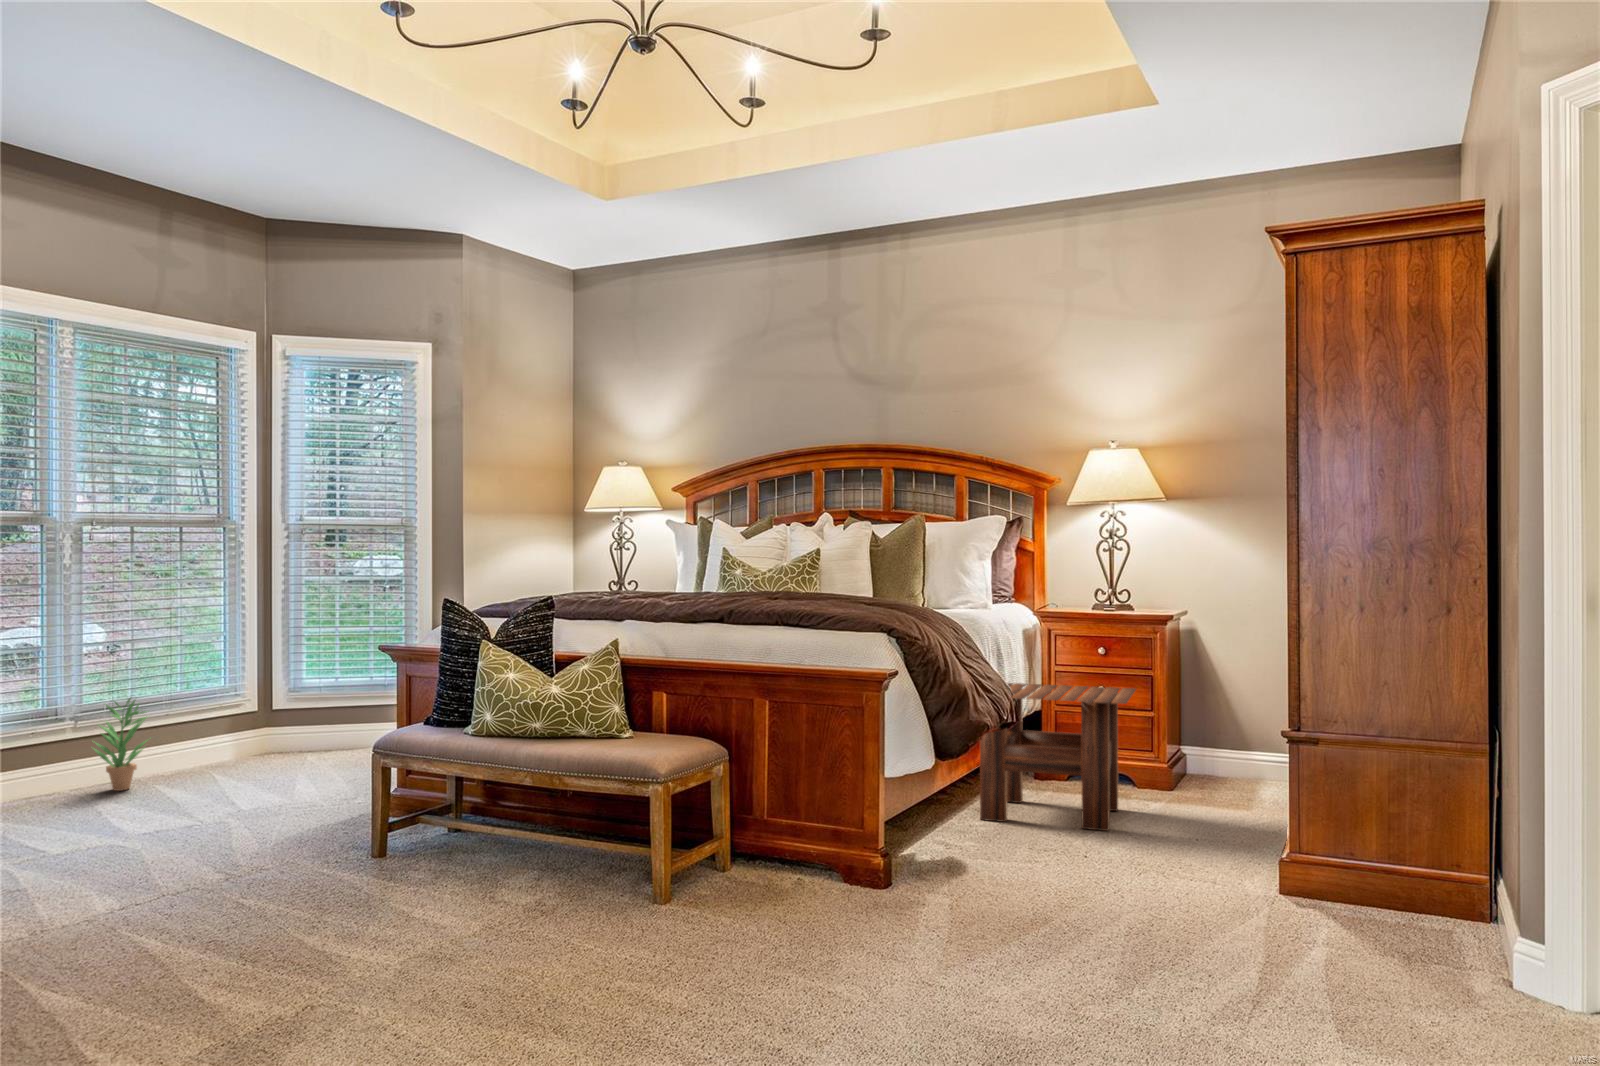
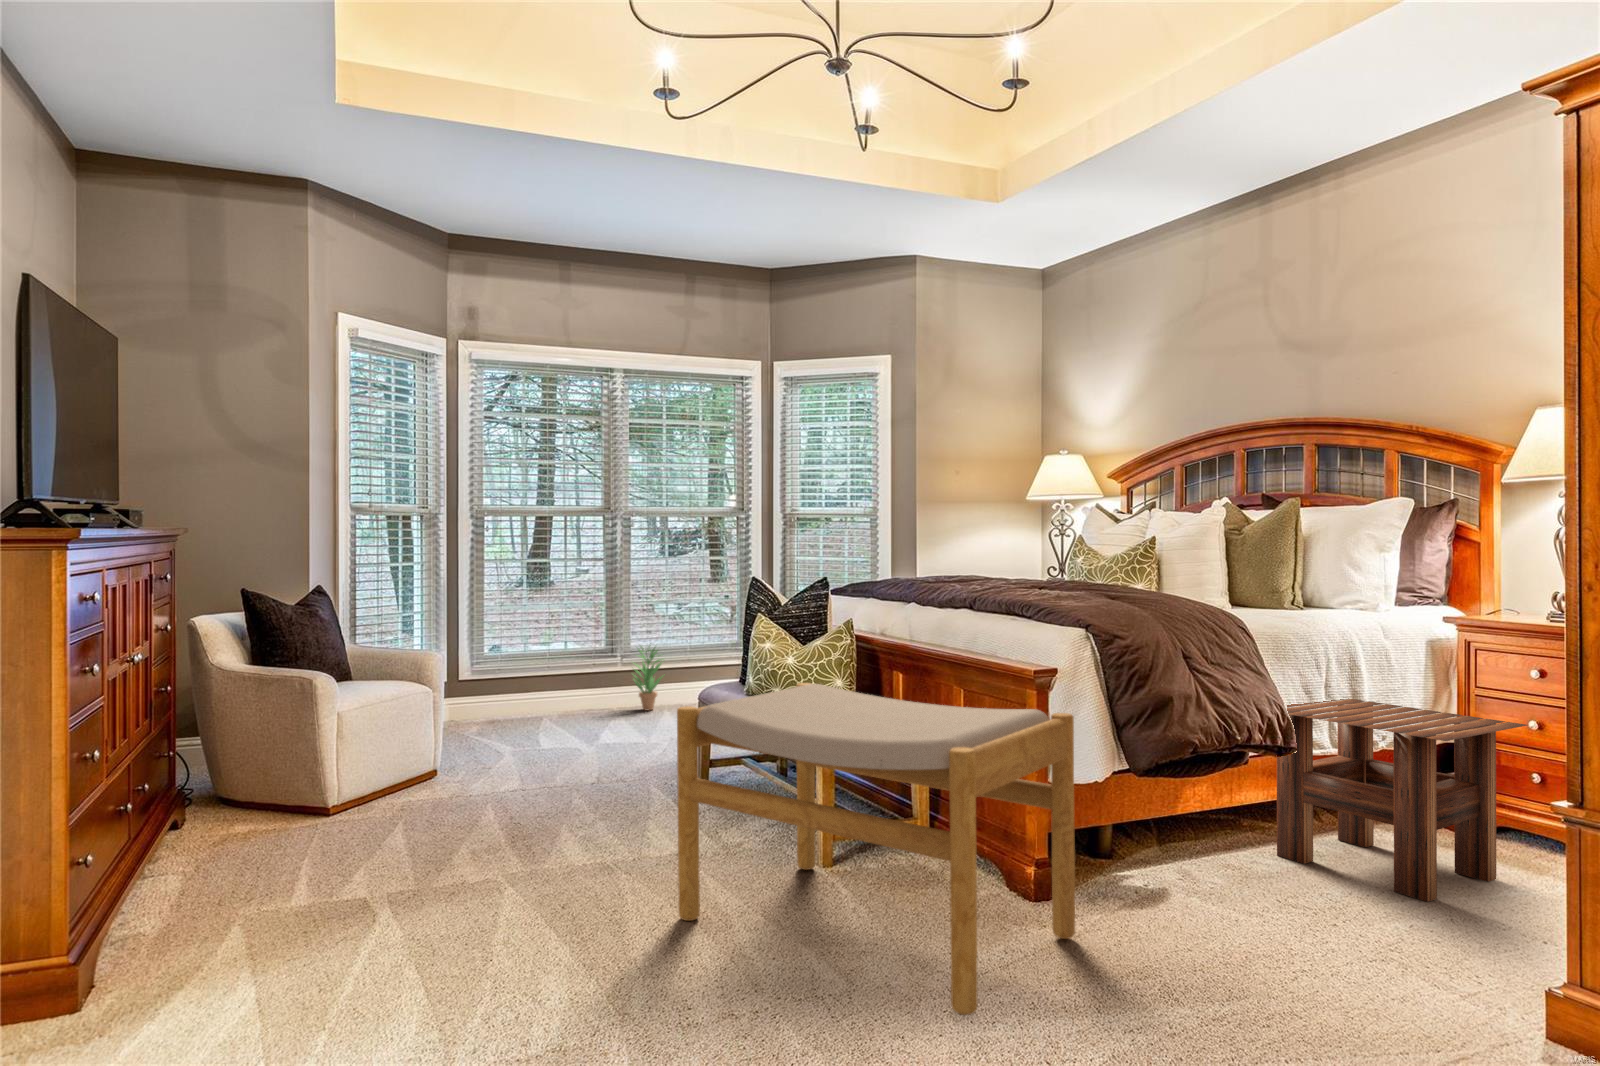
footstool: none [613,706,993,984] -> present [677,683,1075,1015]

